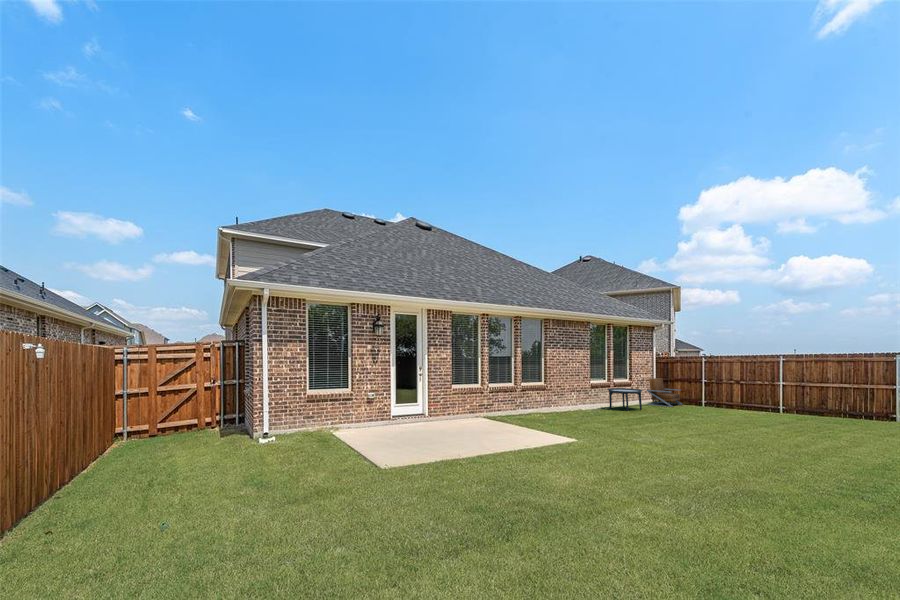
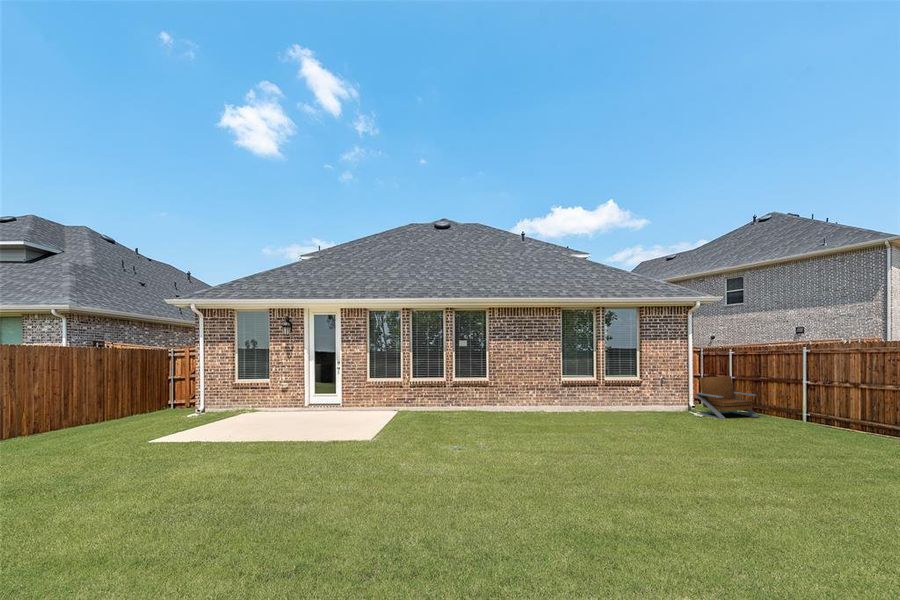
round table: present [608,388,642,411] -> none [603,389,650,420]

